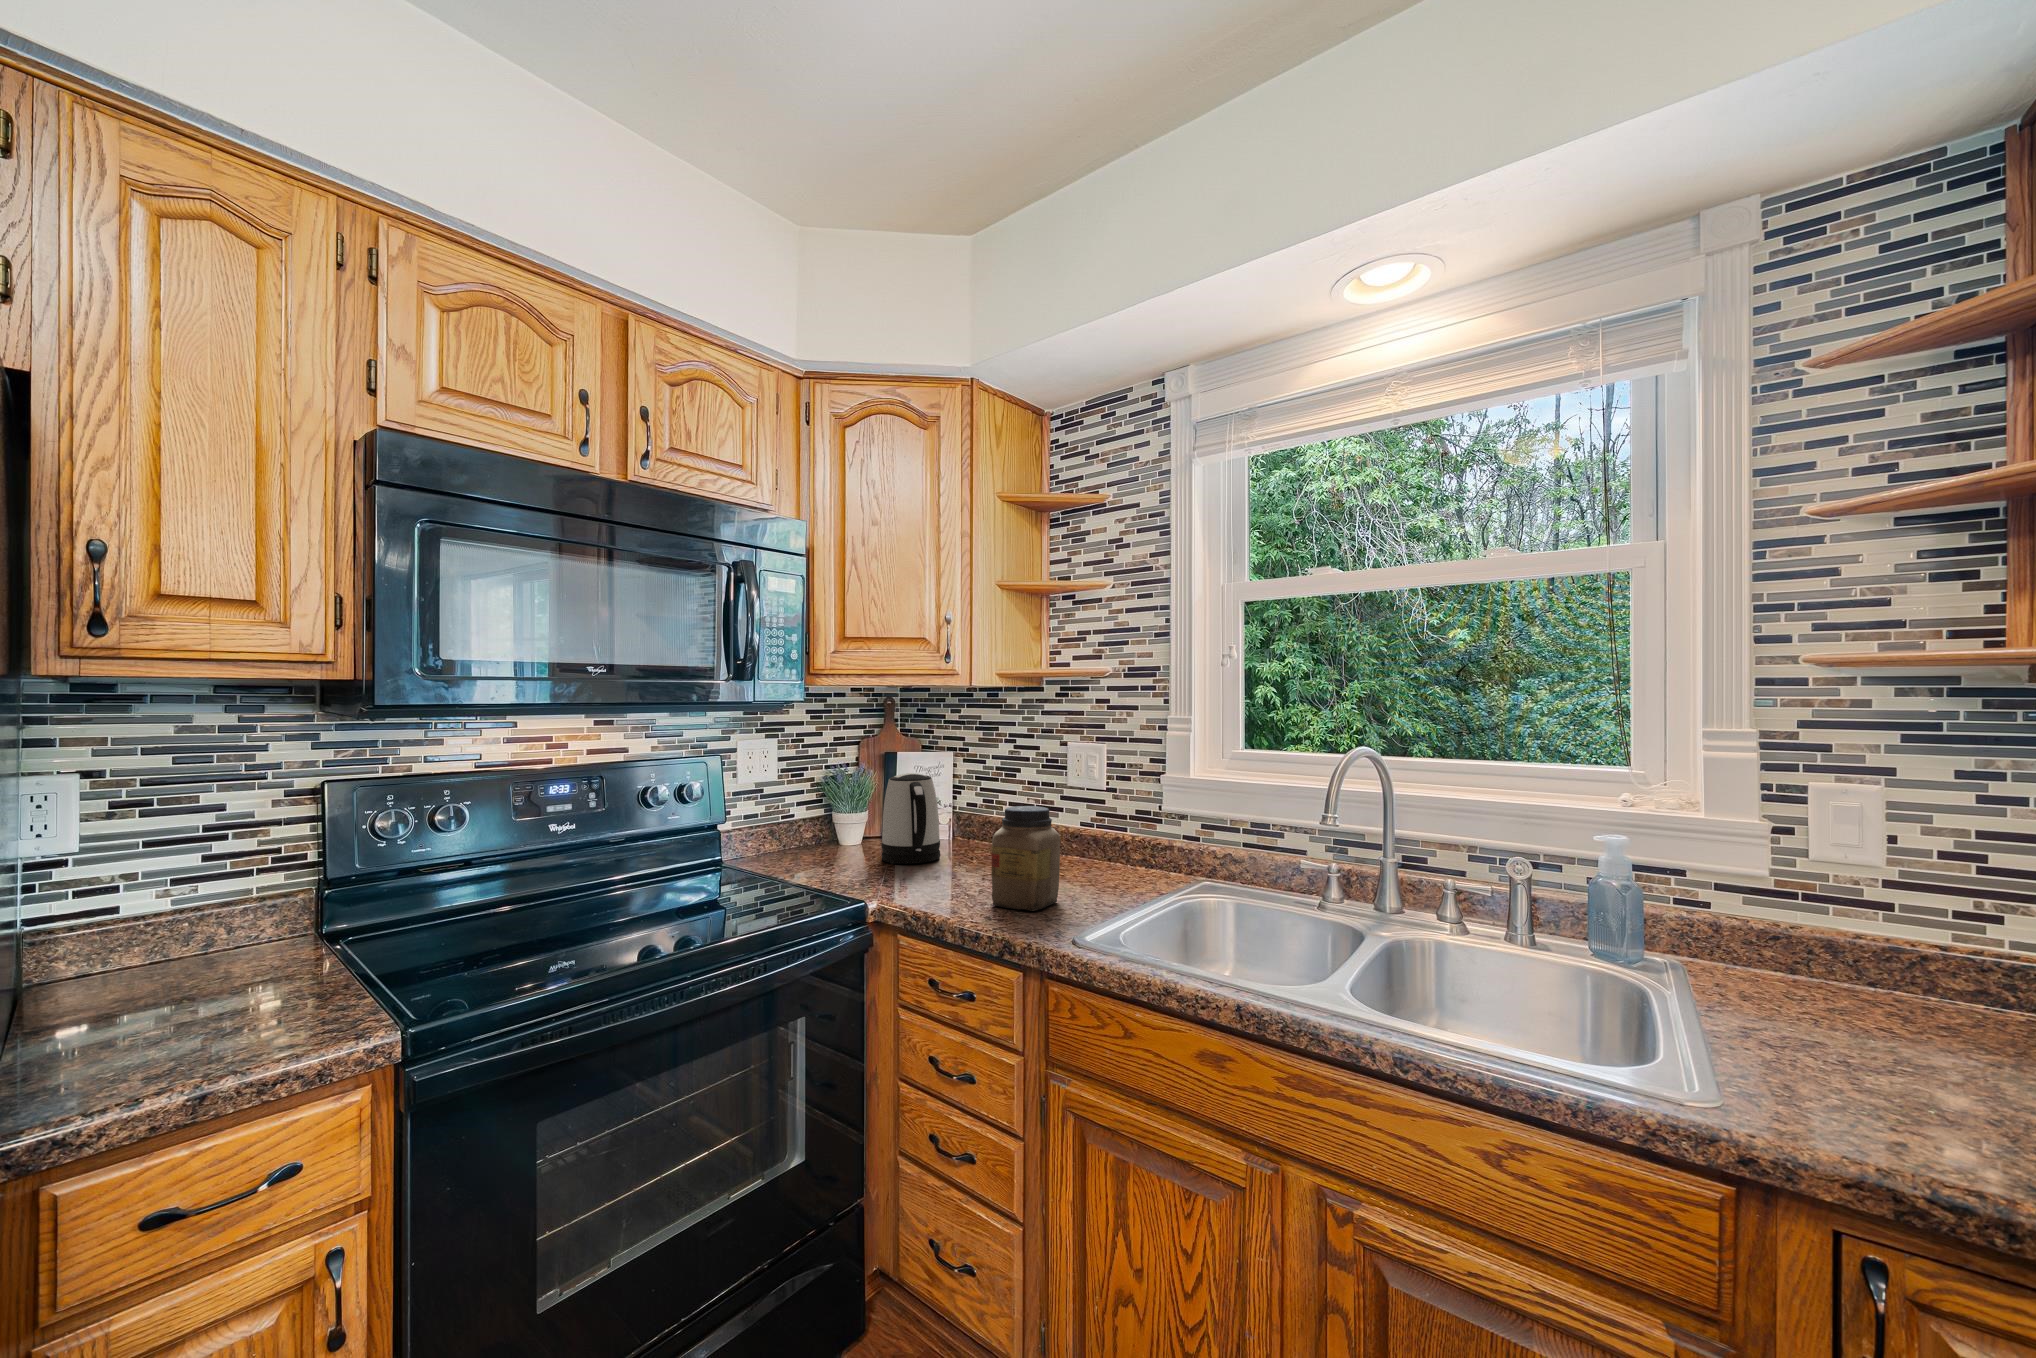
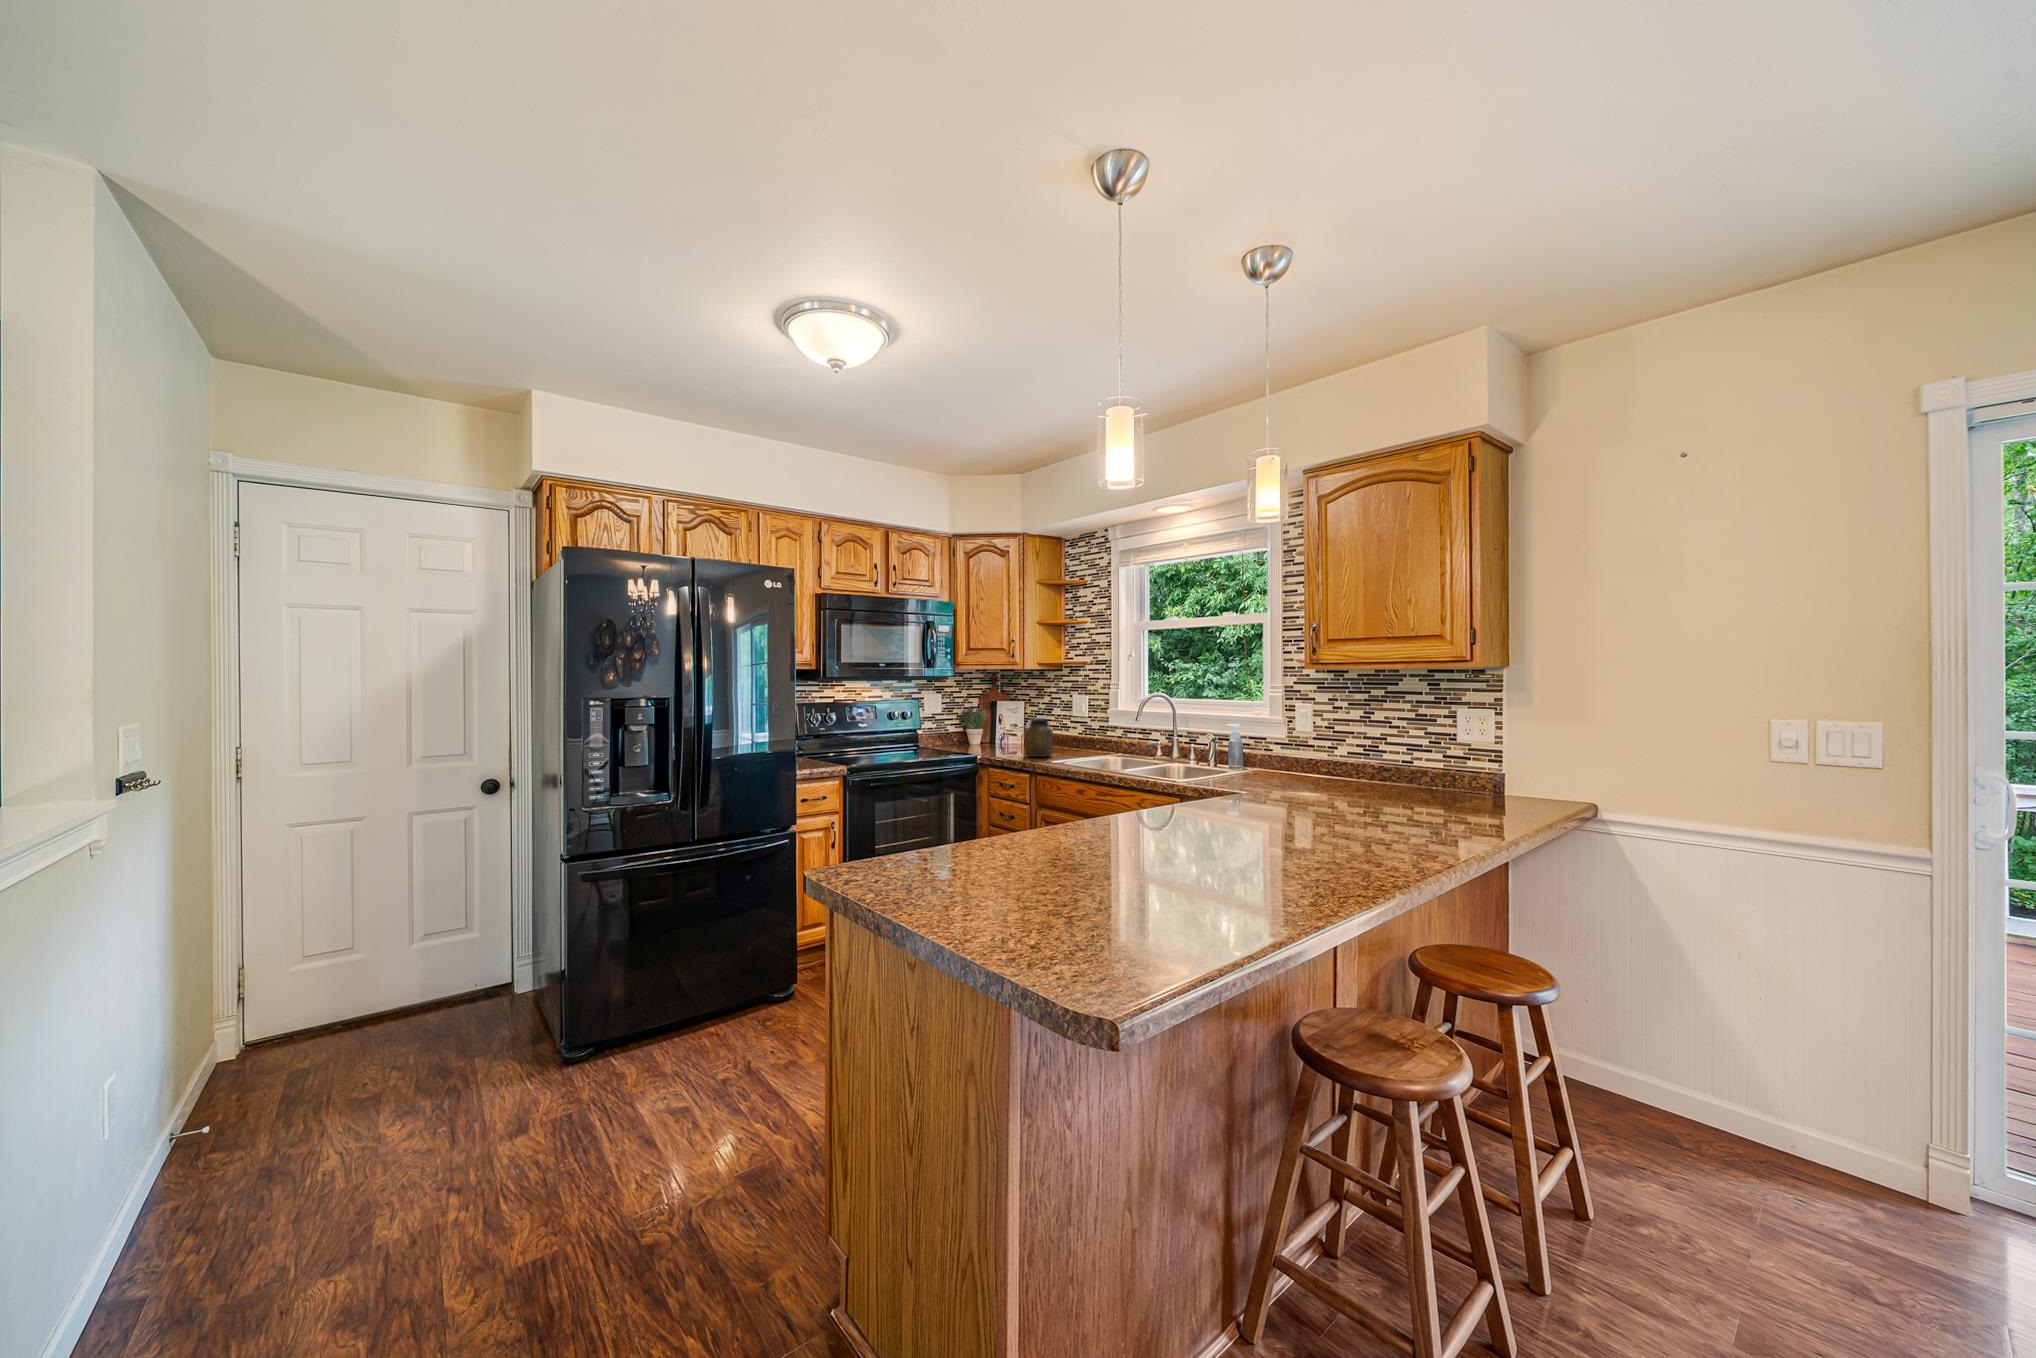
kettle: present [882,773,940,864] -> none [987,709,1013,748]

